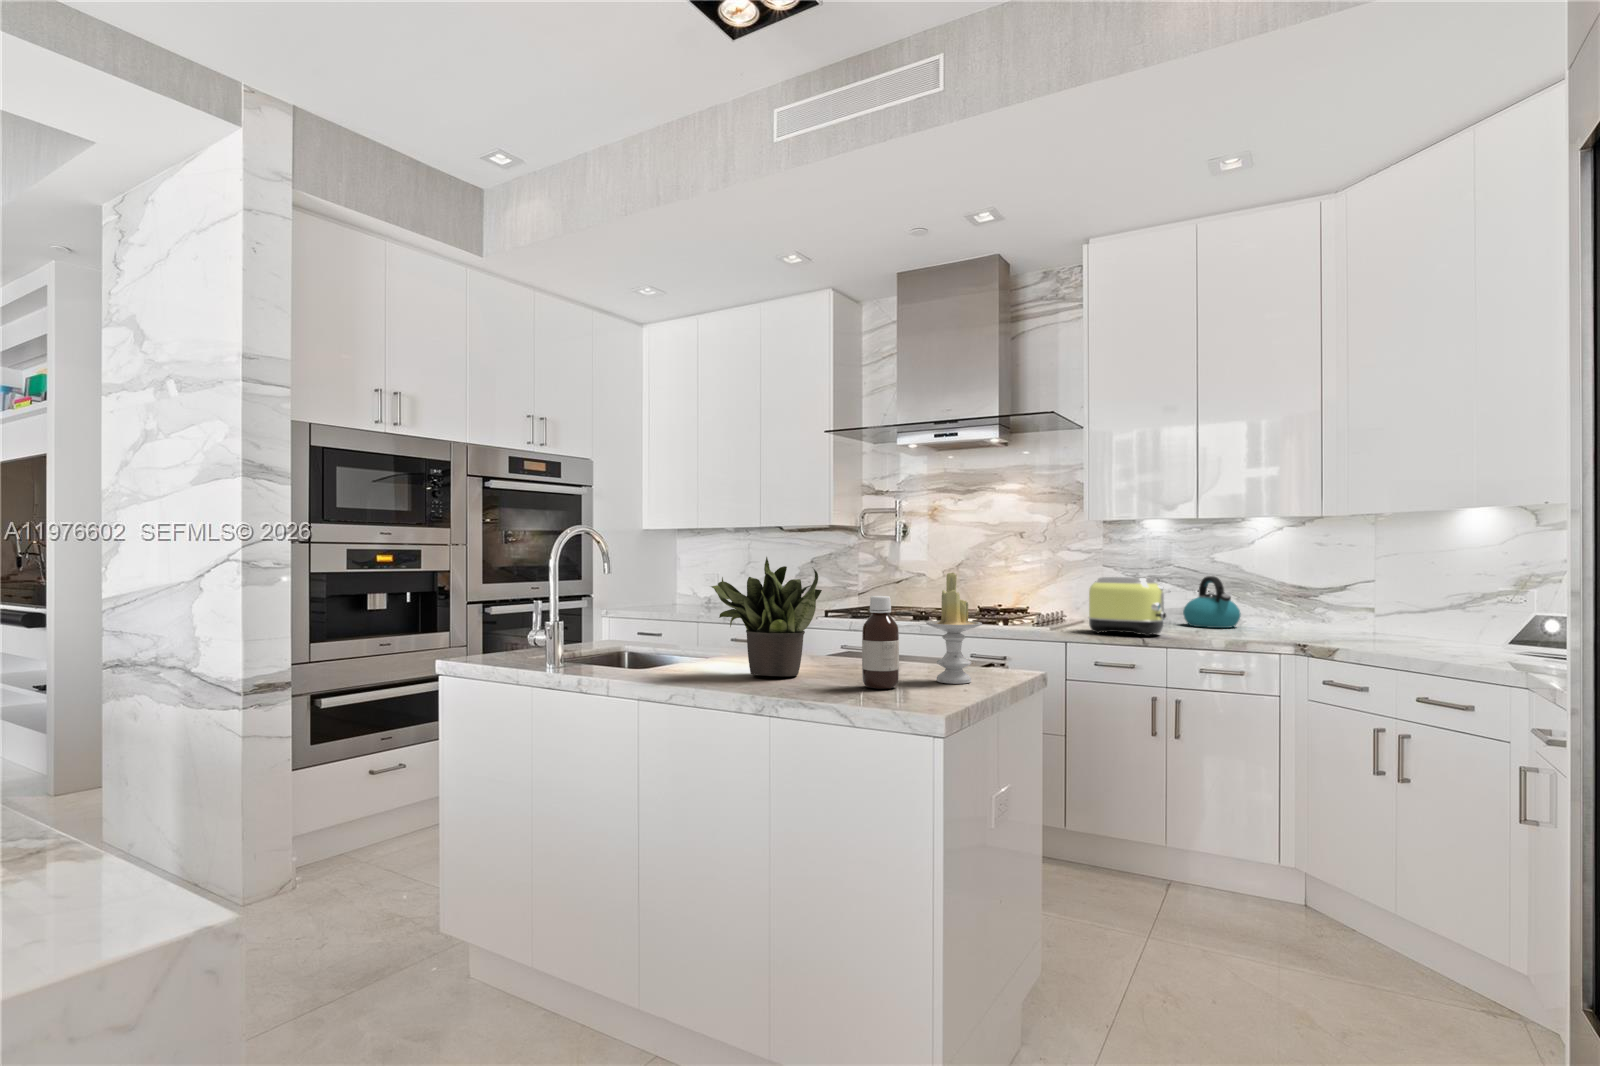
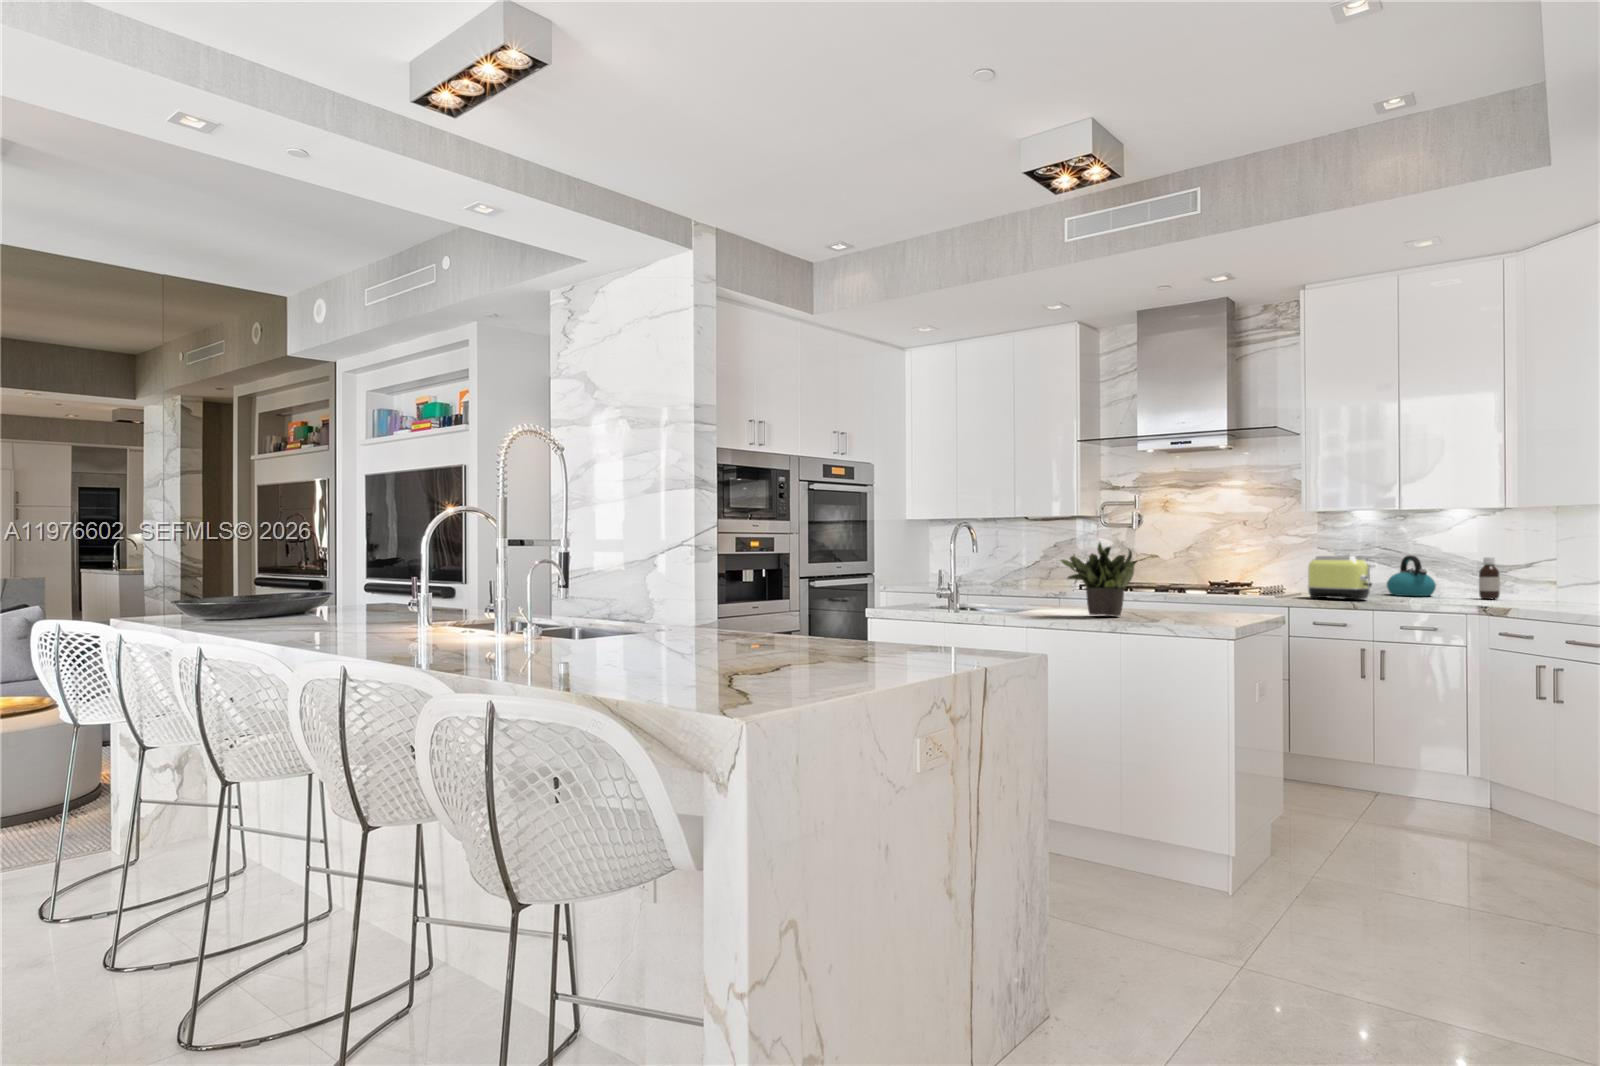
candle: present [926,573,982,684] -> none [1209,550,1246,619]
bottle: present [862,596,899,689] -> present [1479,557,1500,599]

